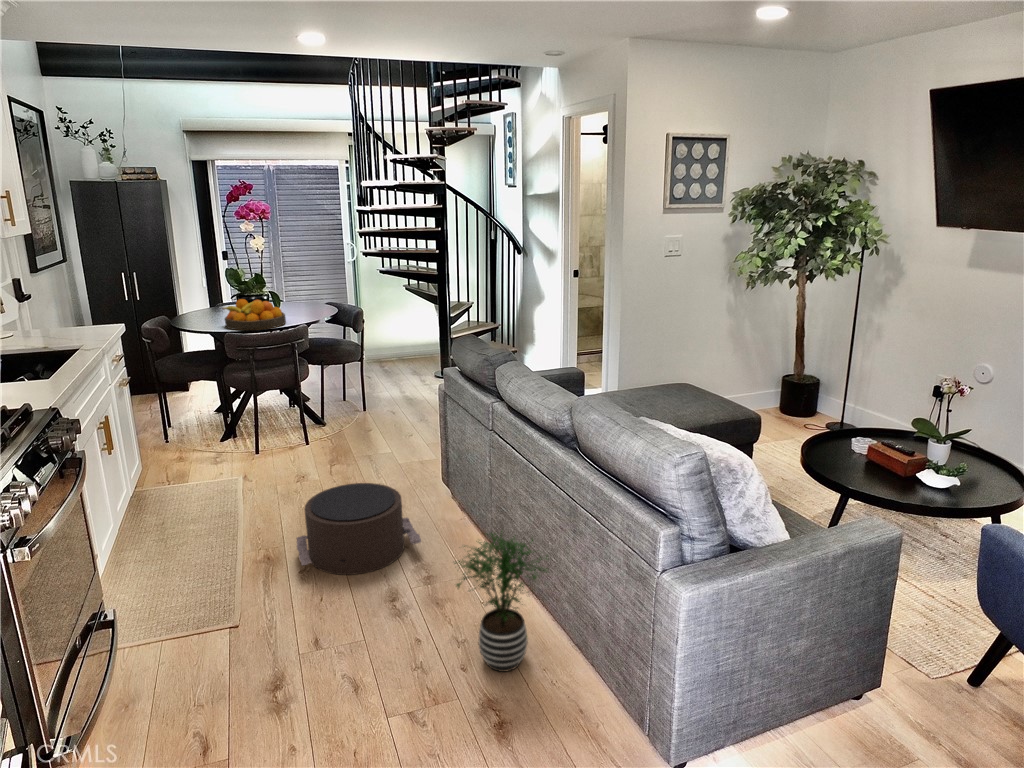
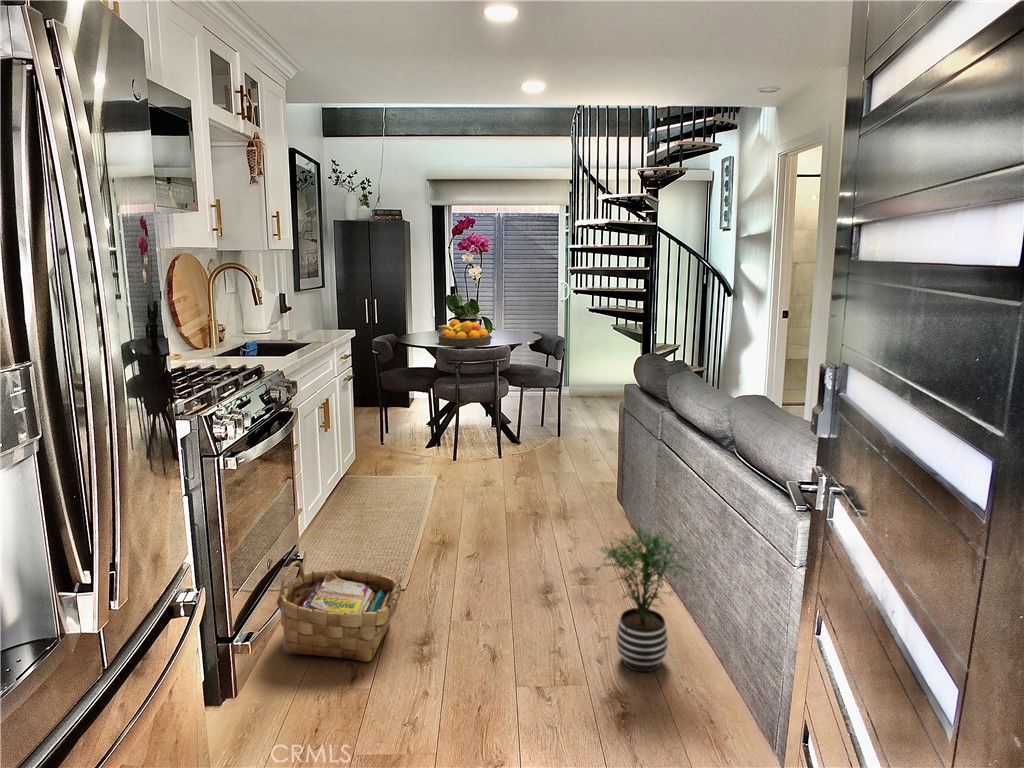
pouf: present [297,483,421,575] -> none [467,485,582,567]
woven basket: none [93,622,243,739] -> present [277,561,402,662]

